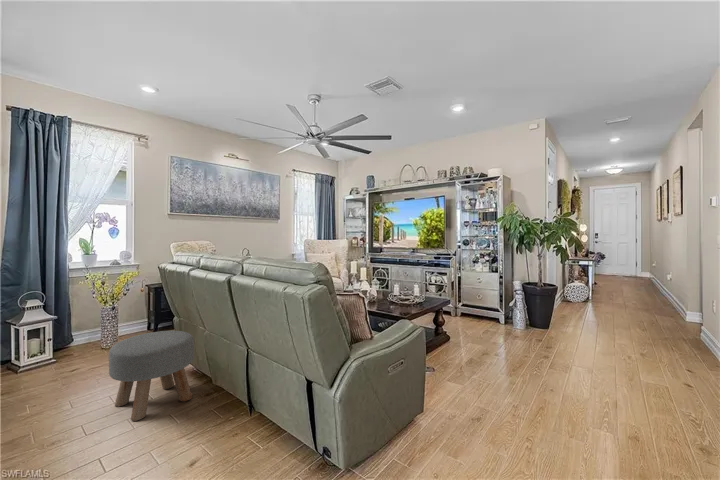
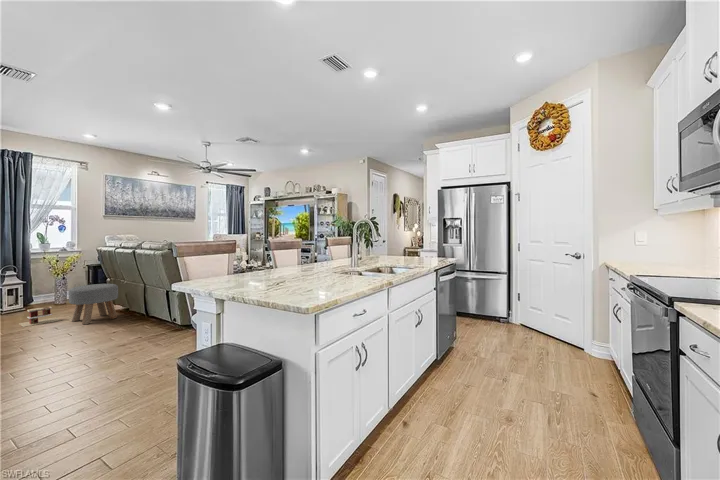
toy house: none [27,372,99,422] -> present [19,307,60,327]

